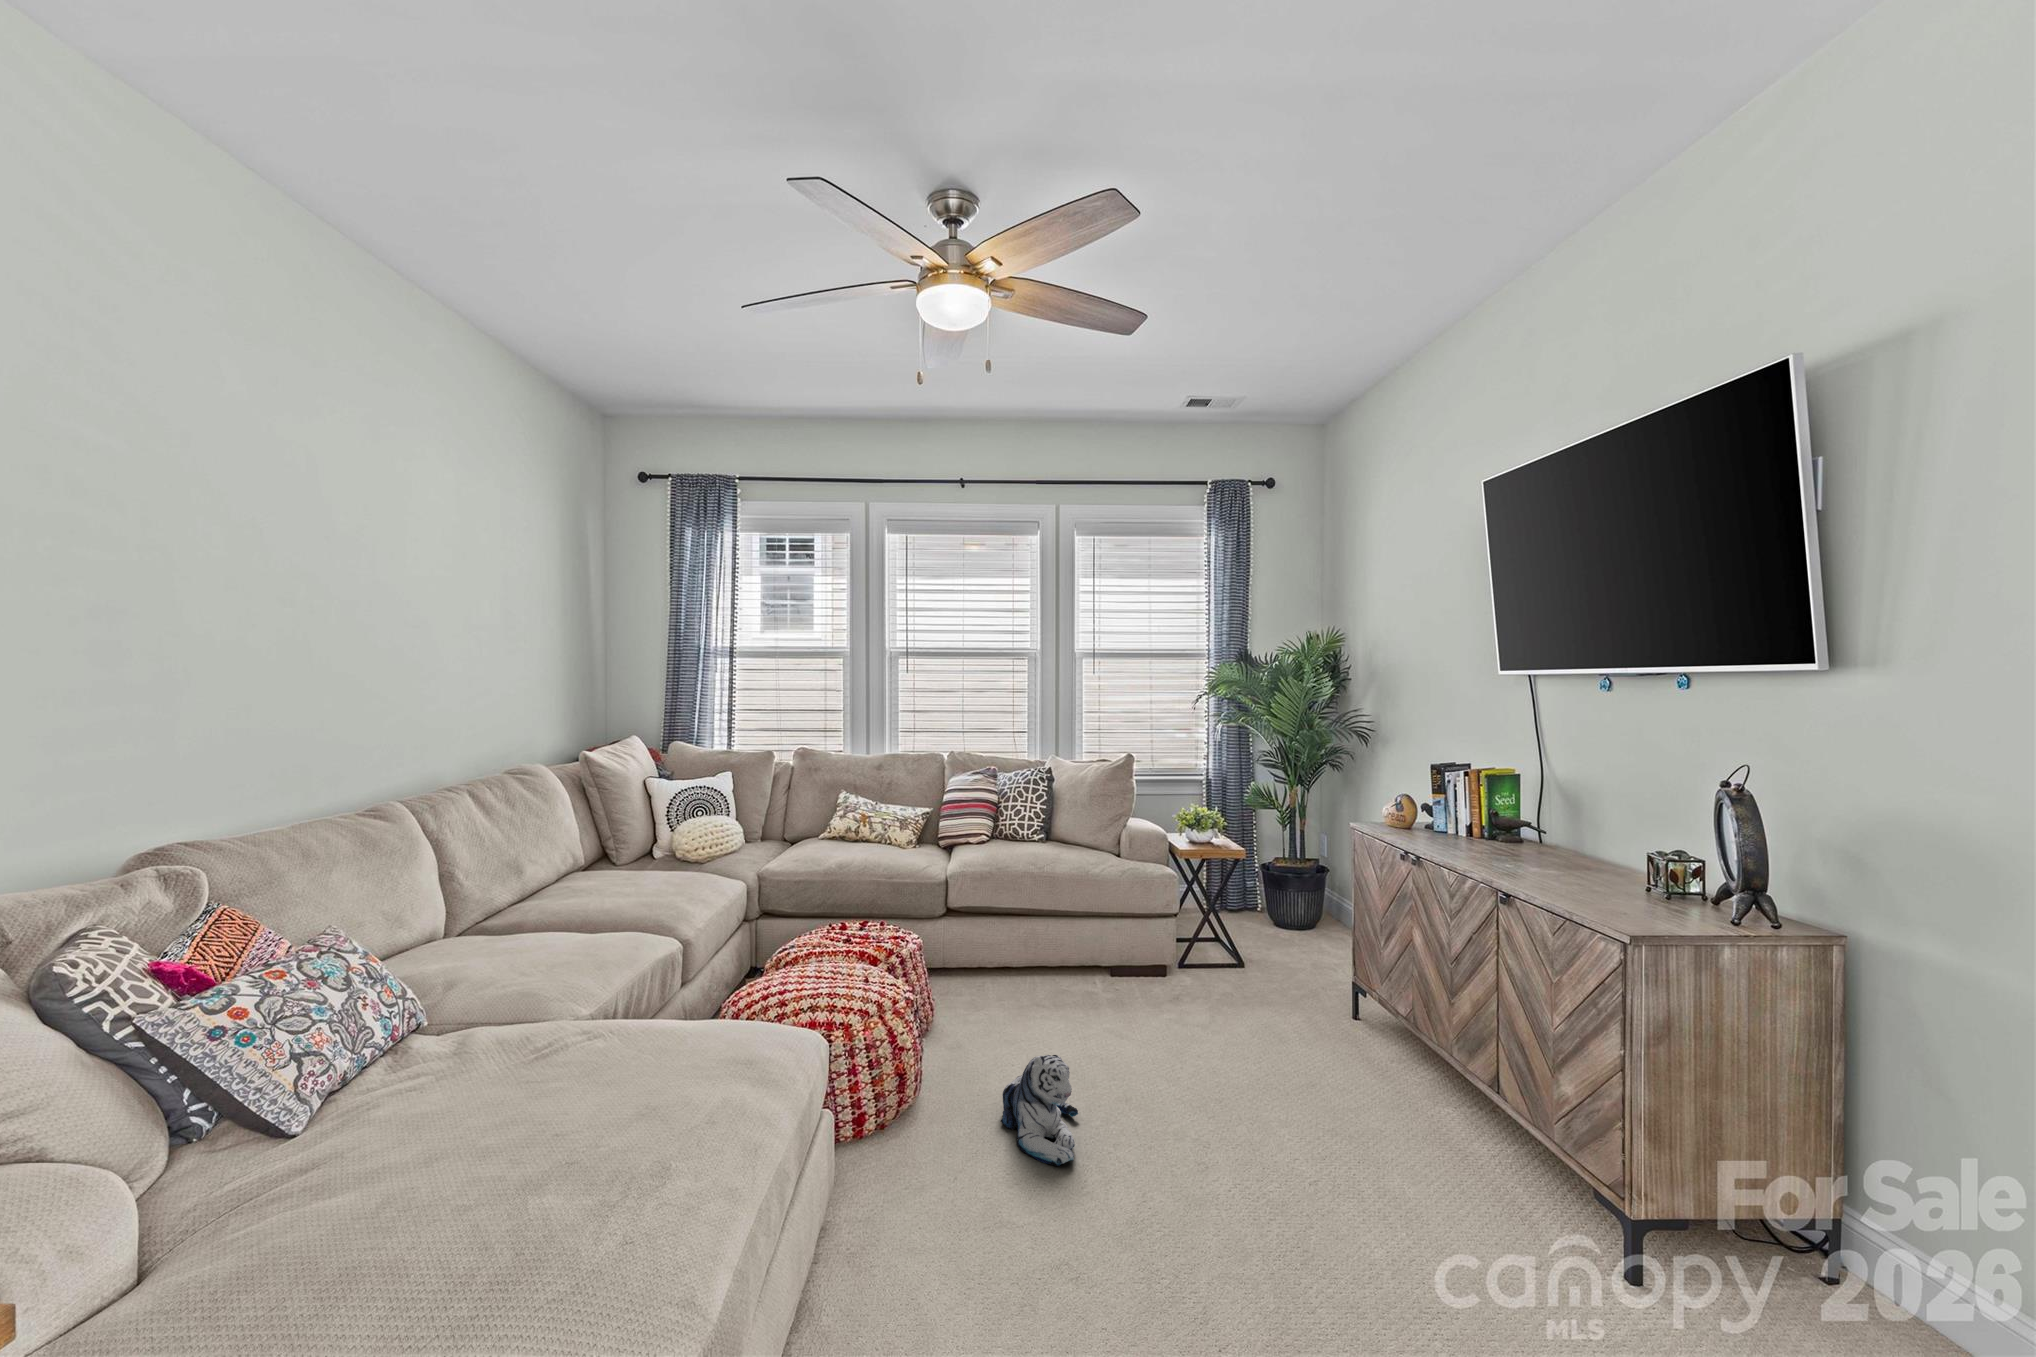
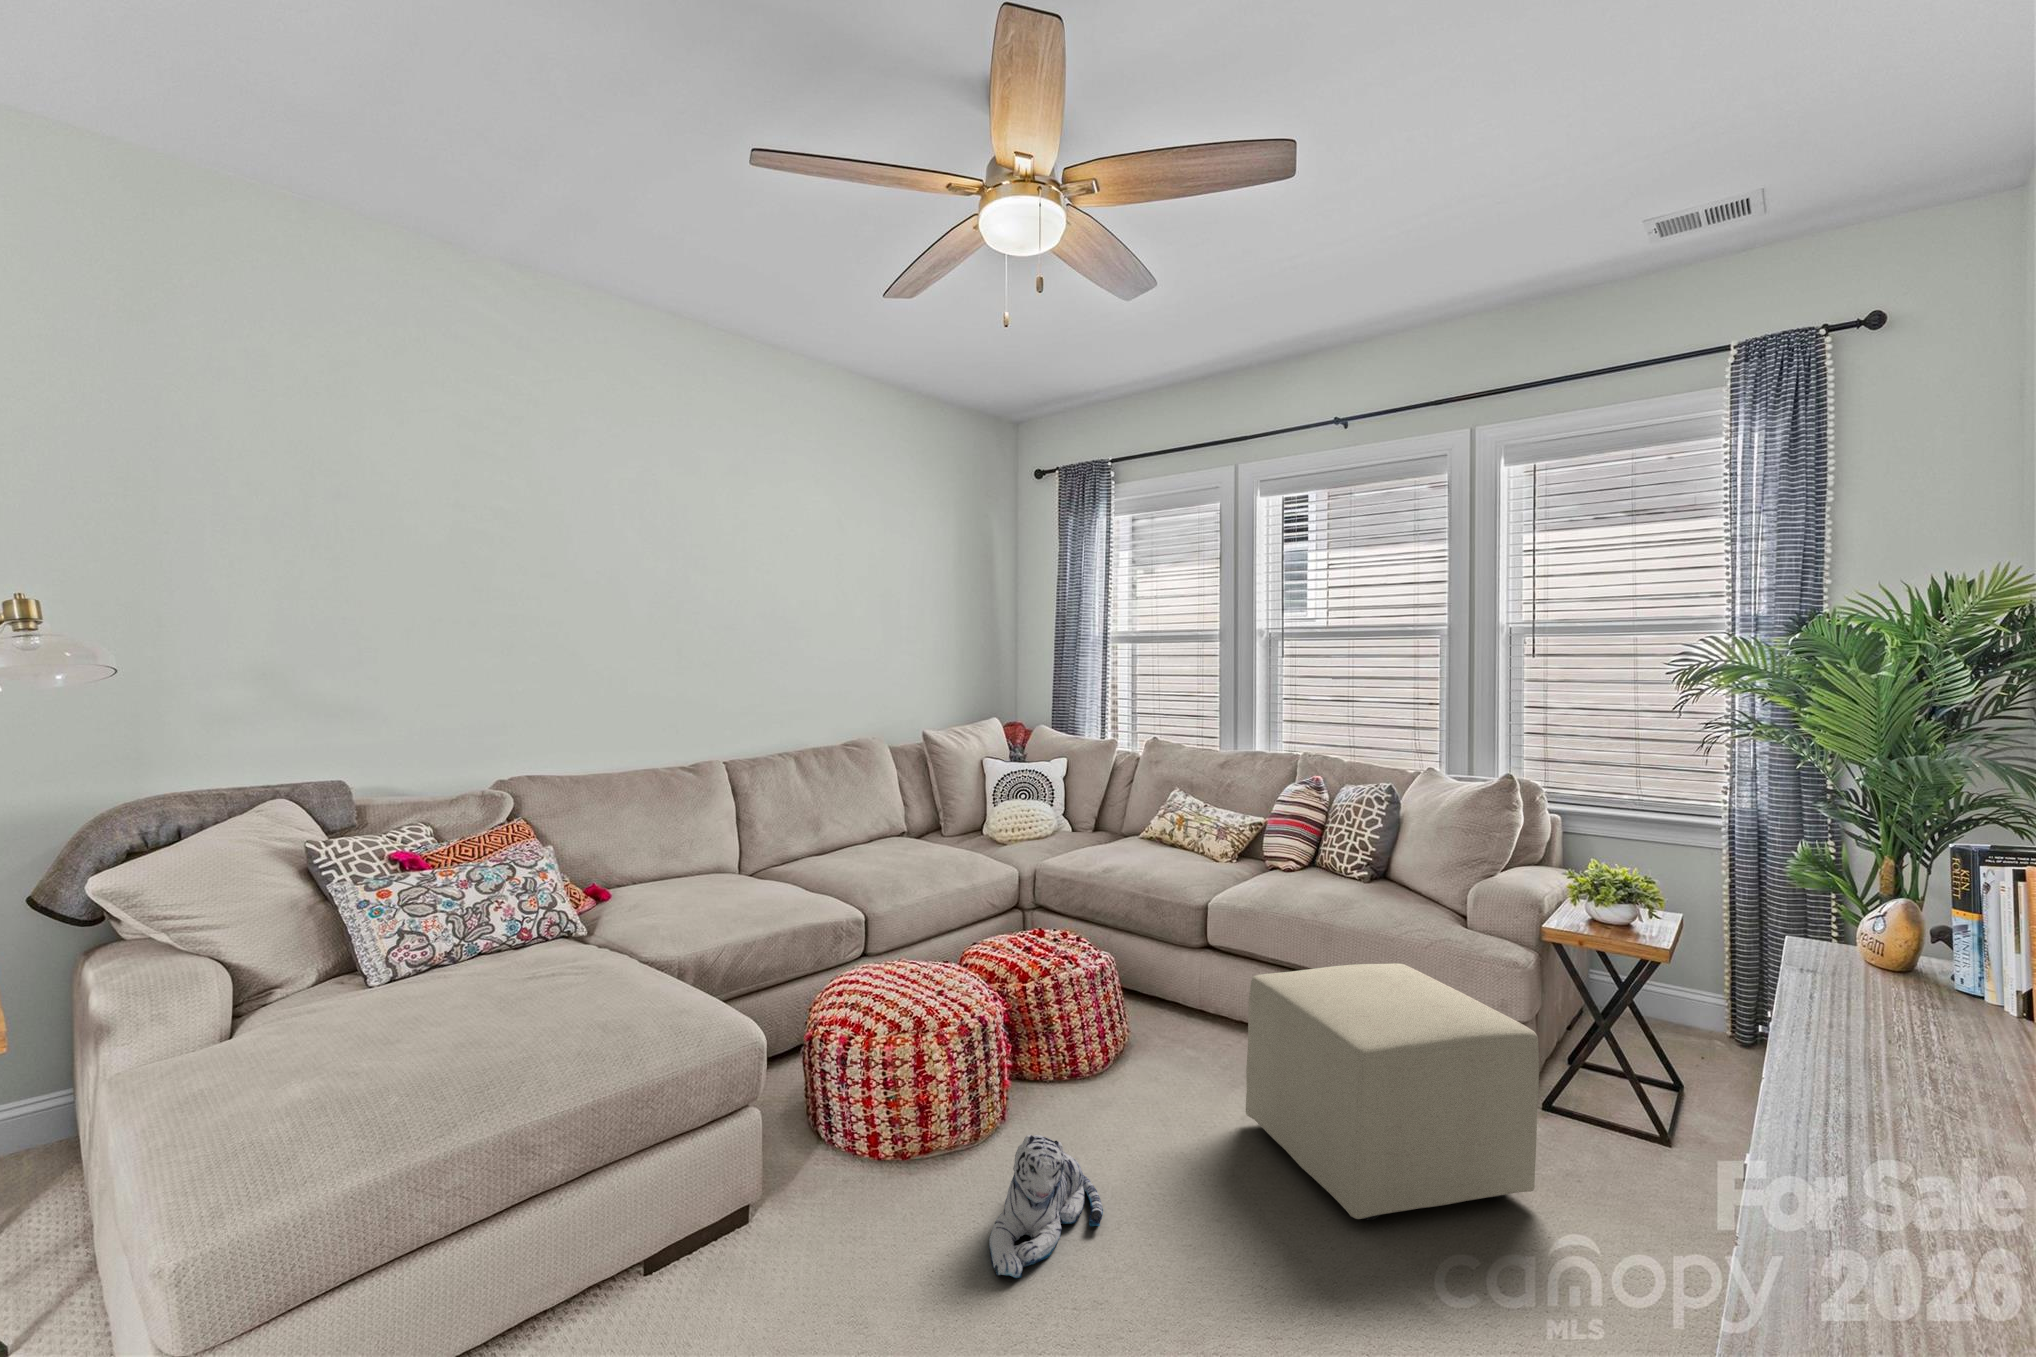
ottoman: none [1070,888,1258,1056] -> present [1246,963,1539,1220]

